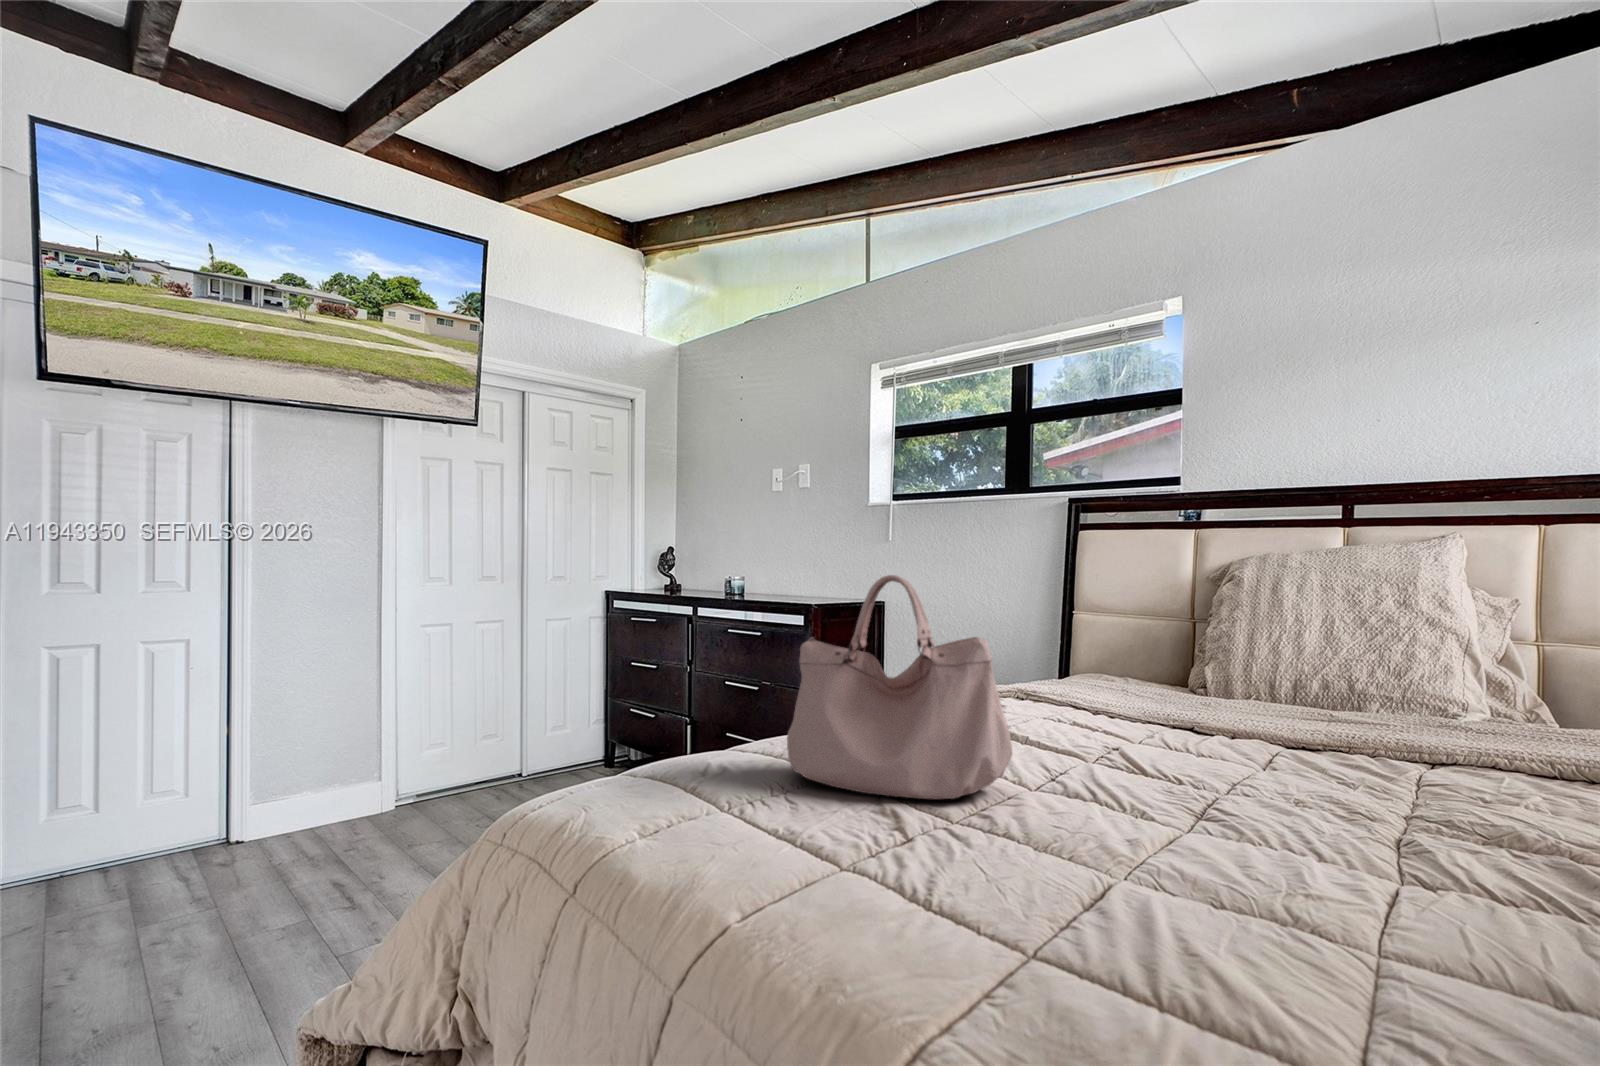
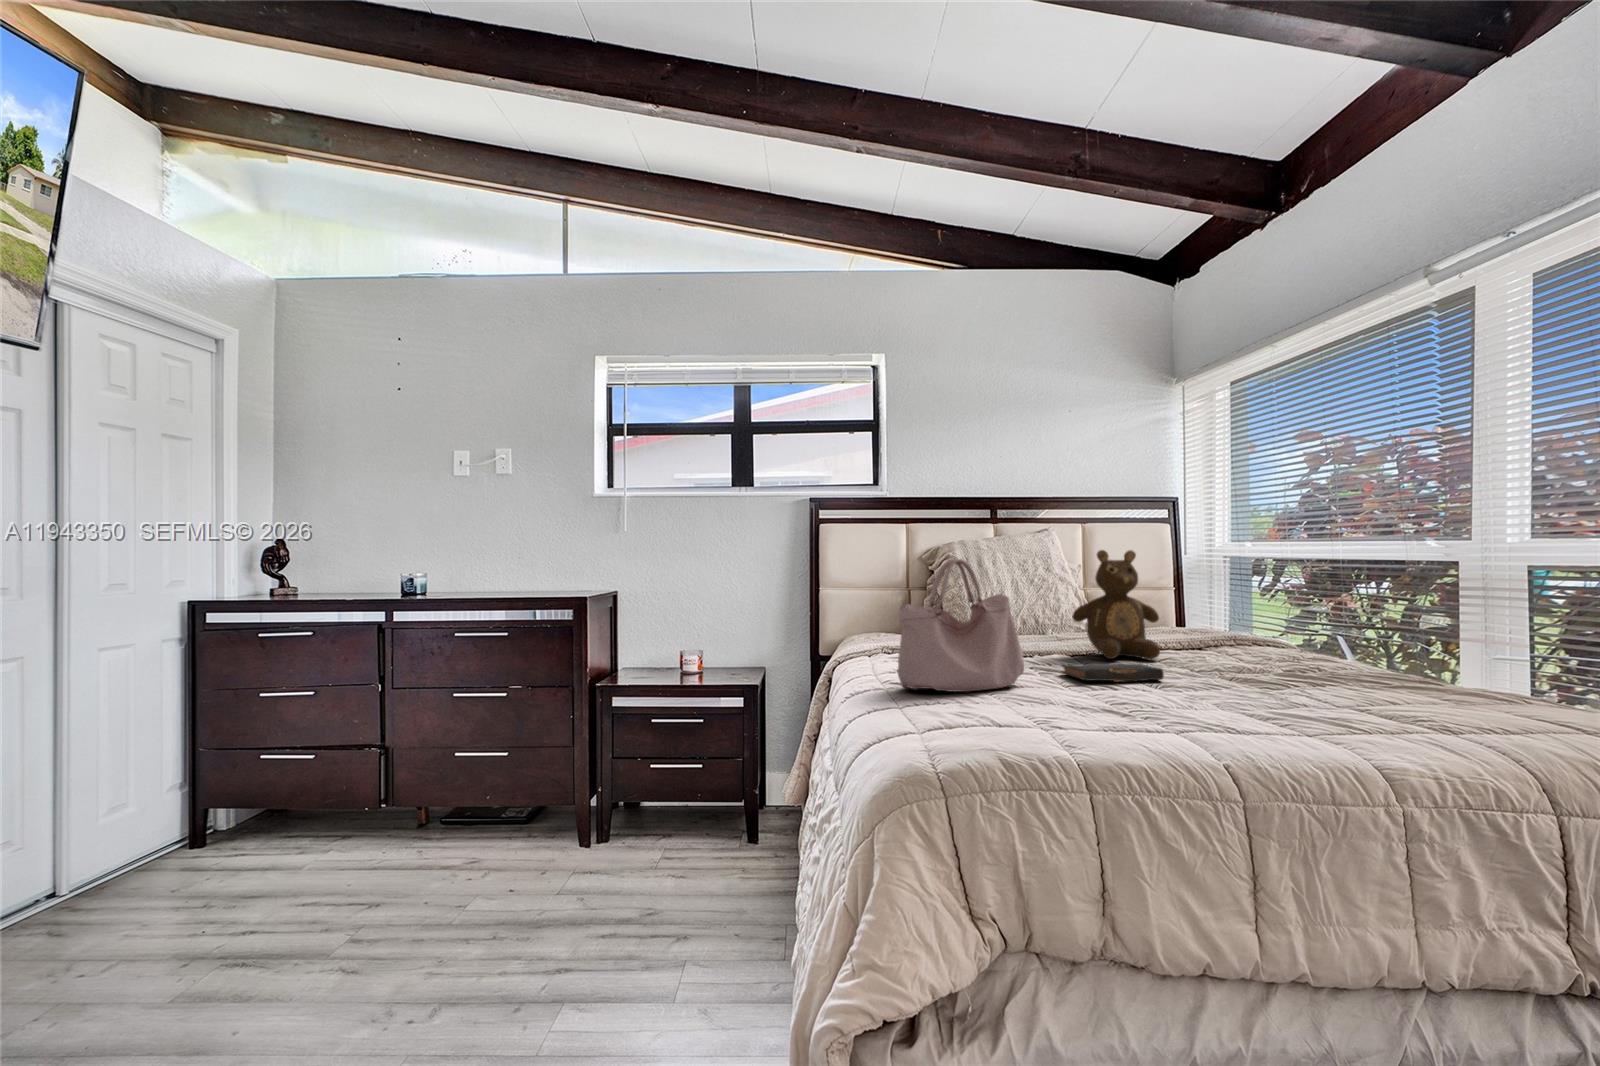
teddy bear: none [1300,568,1518,803] -> present [1072,550,1160,659]
book: none [1108,778,1315,861] -> present [1062,664,1164,682]

